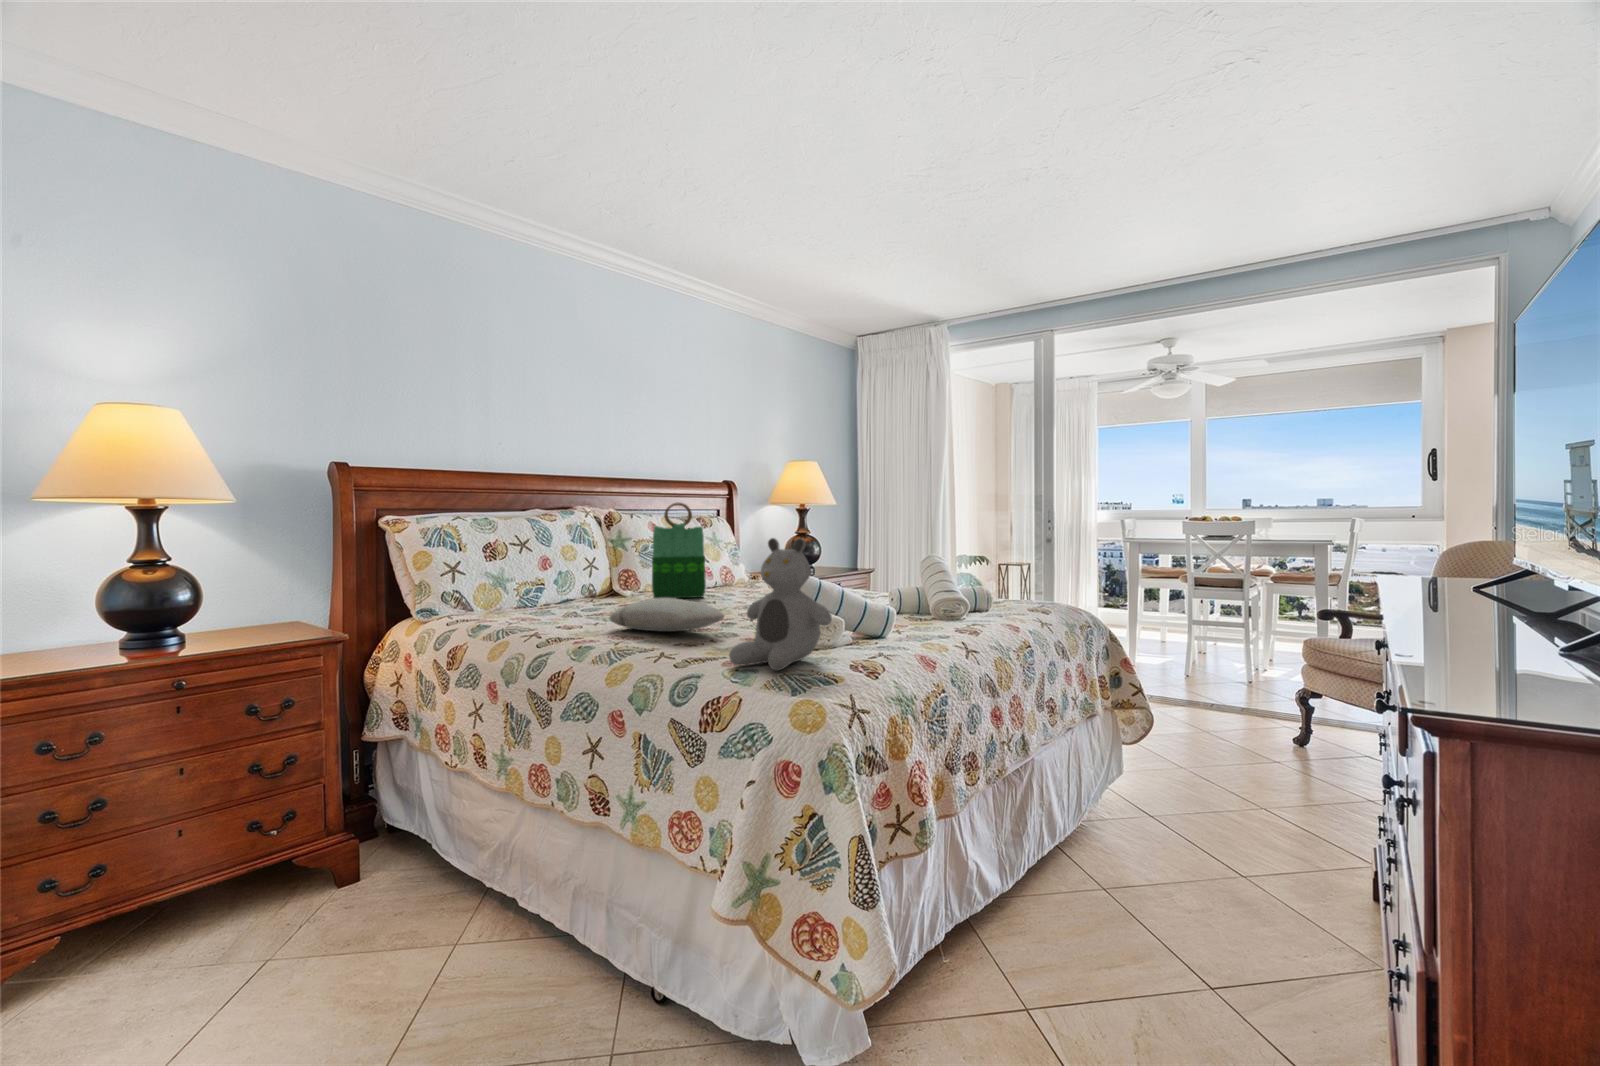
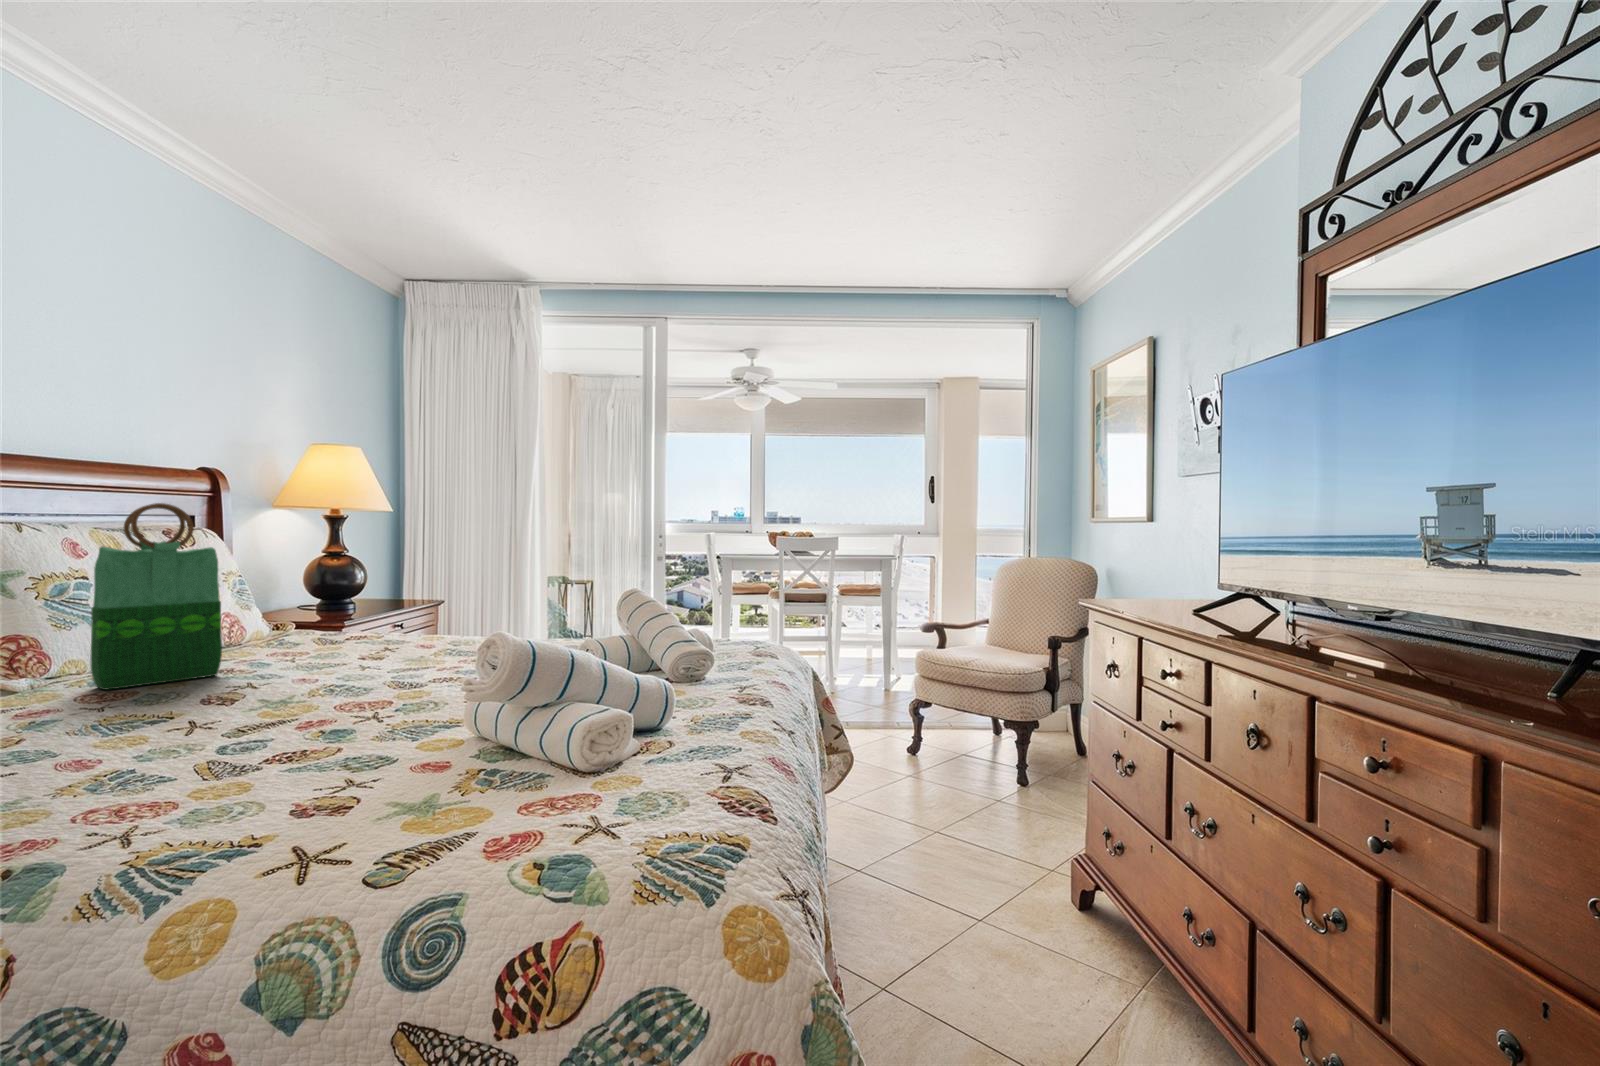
teddy bear: present [729,538,832,670] -> none [505,585,698,852]
pillow: present [610,598,724,631] -> none [64,704,388,785]

